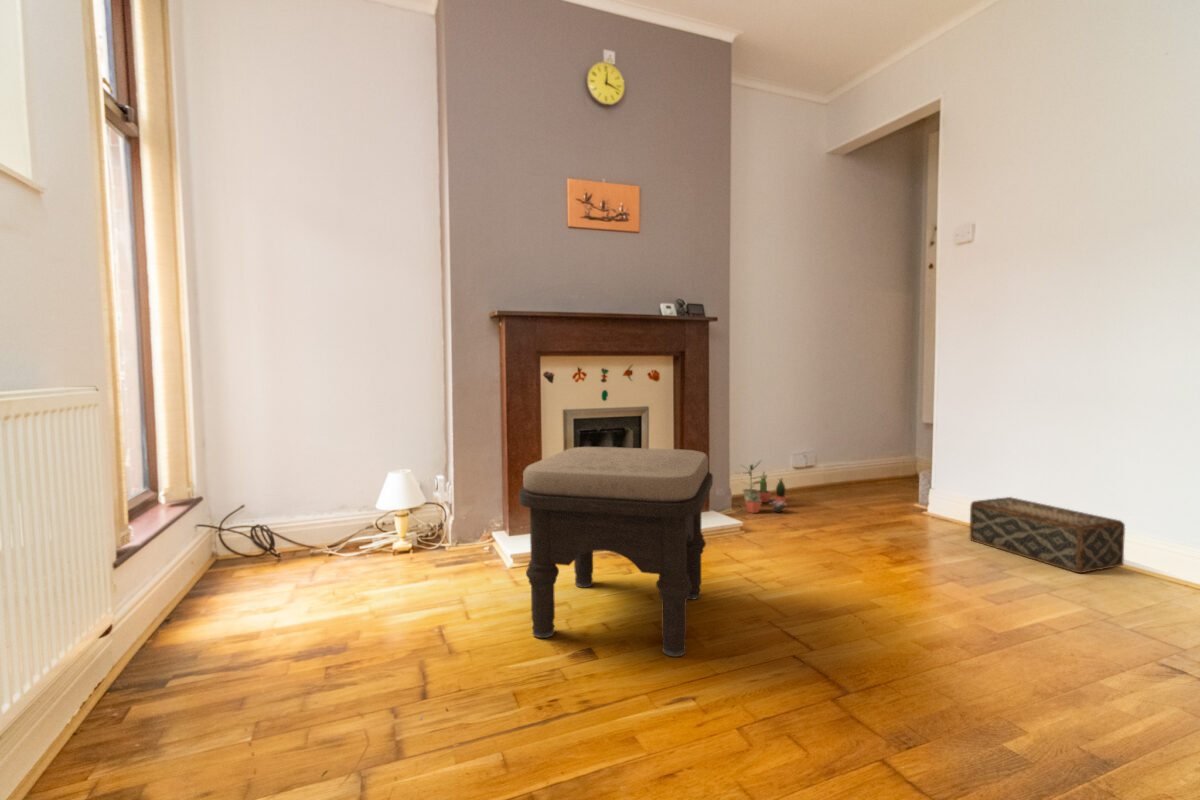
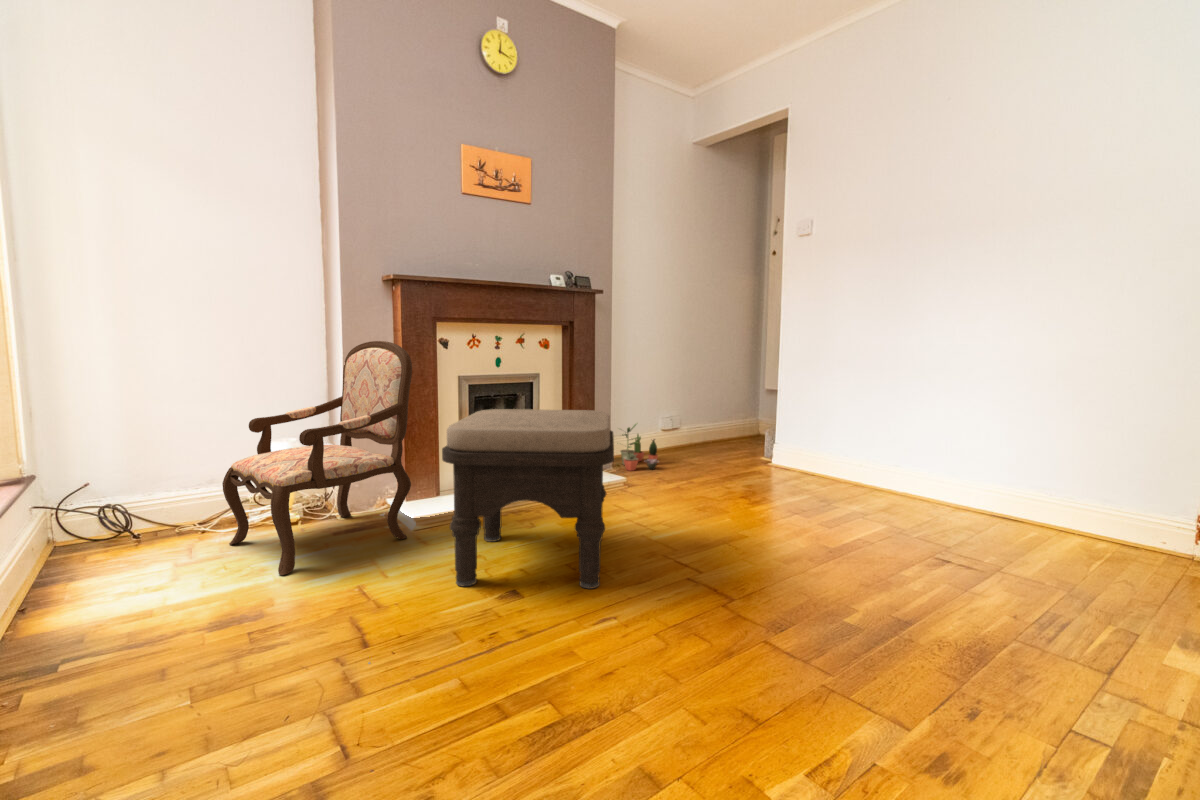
armchair: none [341,377,508,606] -> present [222,341,412,575]
woven basket: present [970,497,1125,573] -> none [804,447,910,502]

